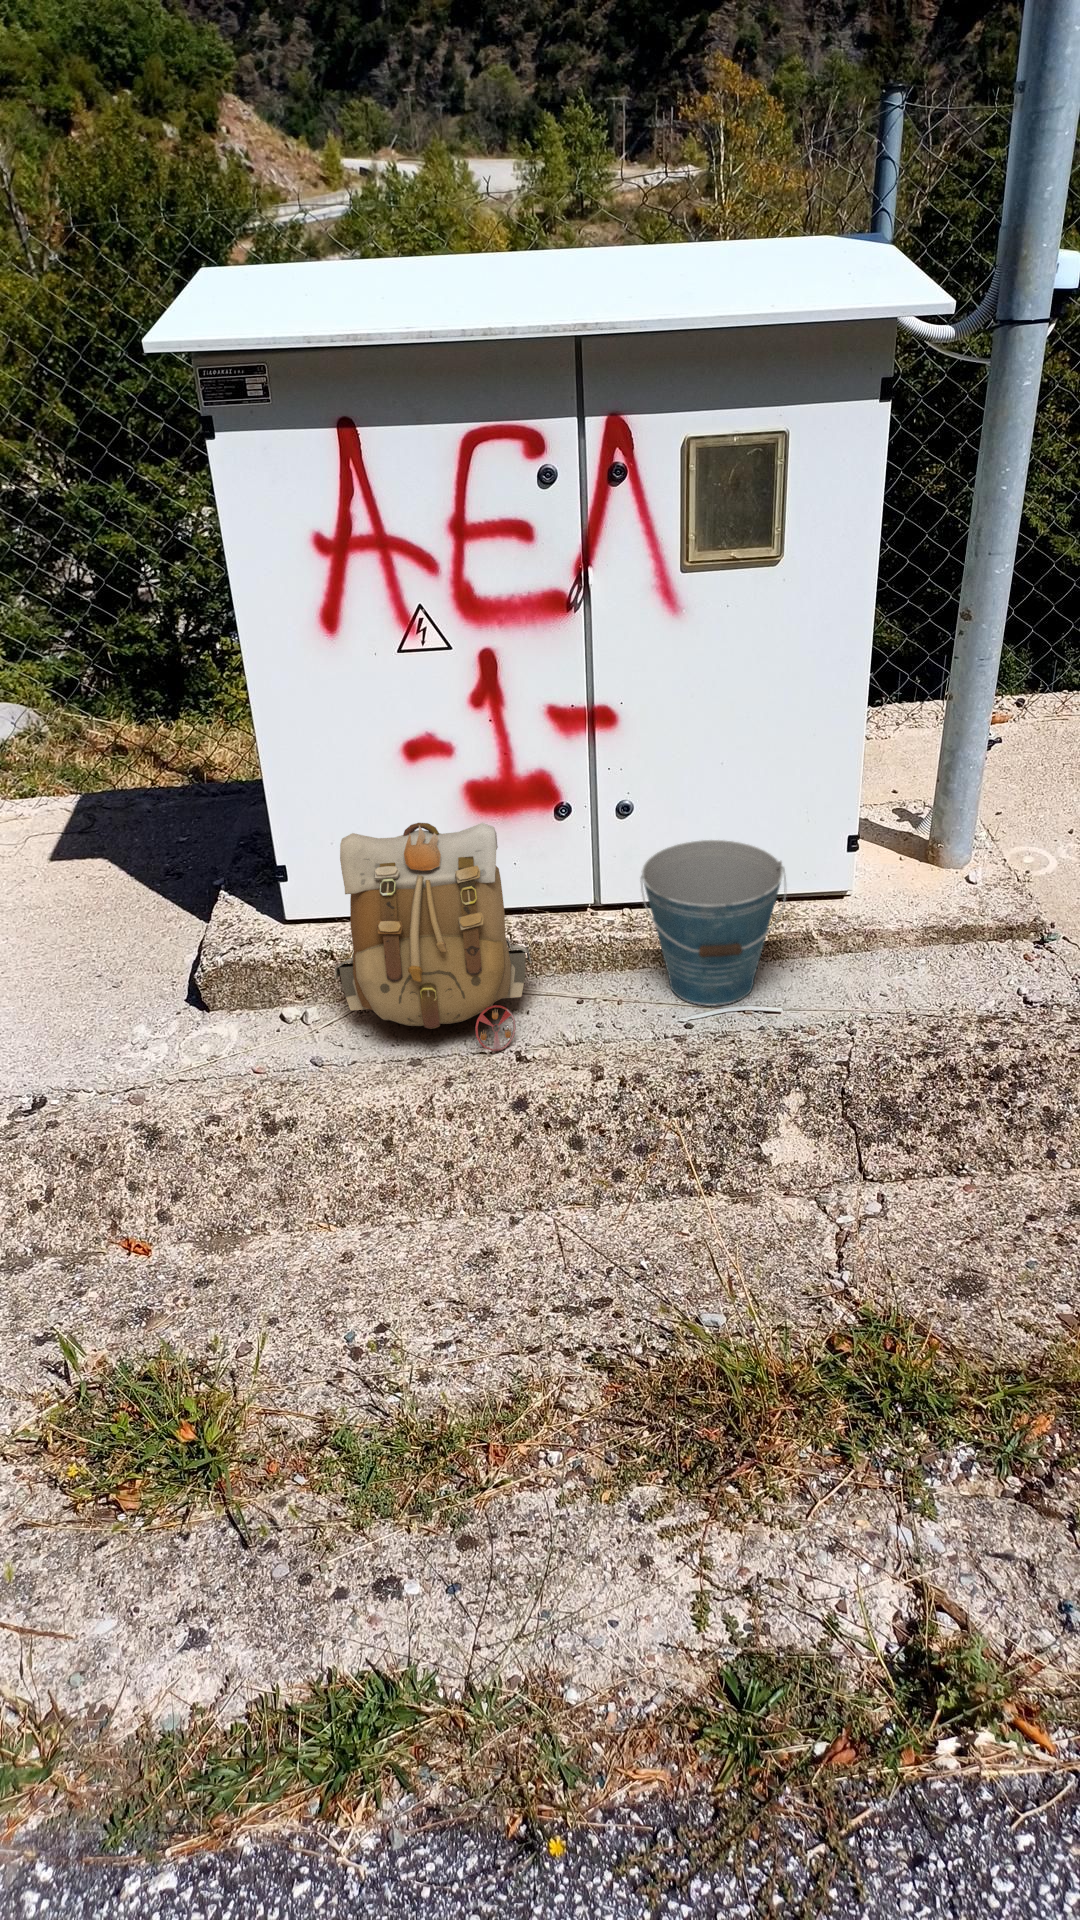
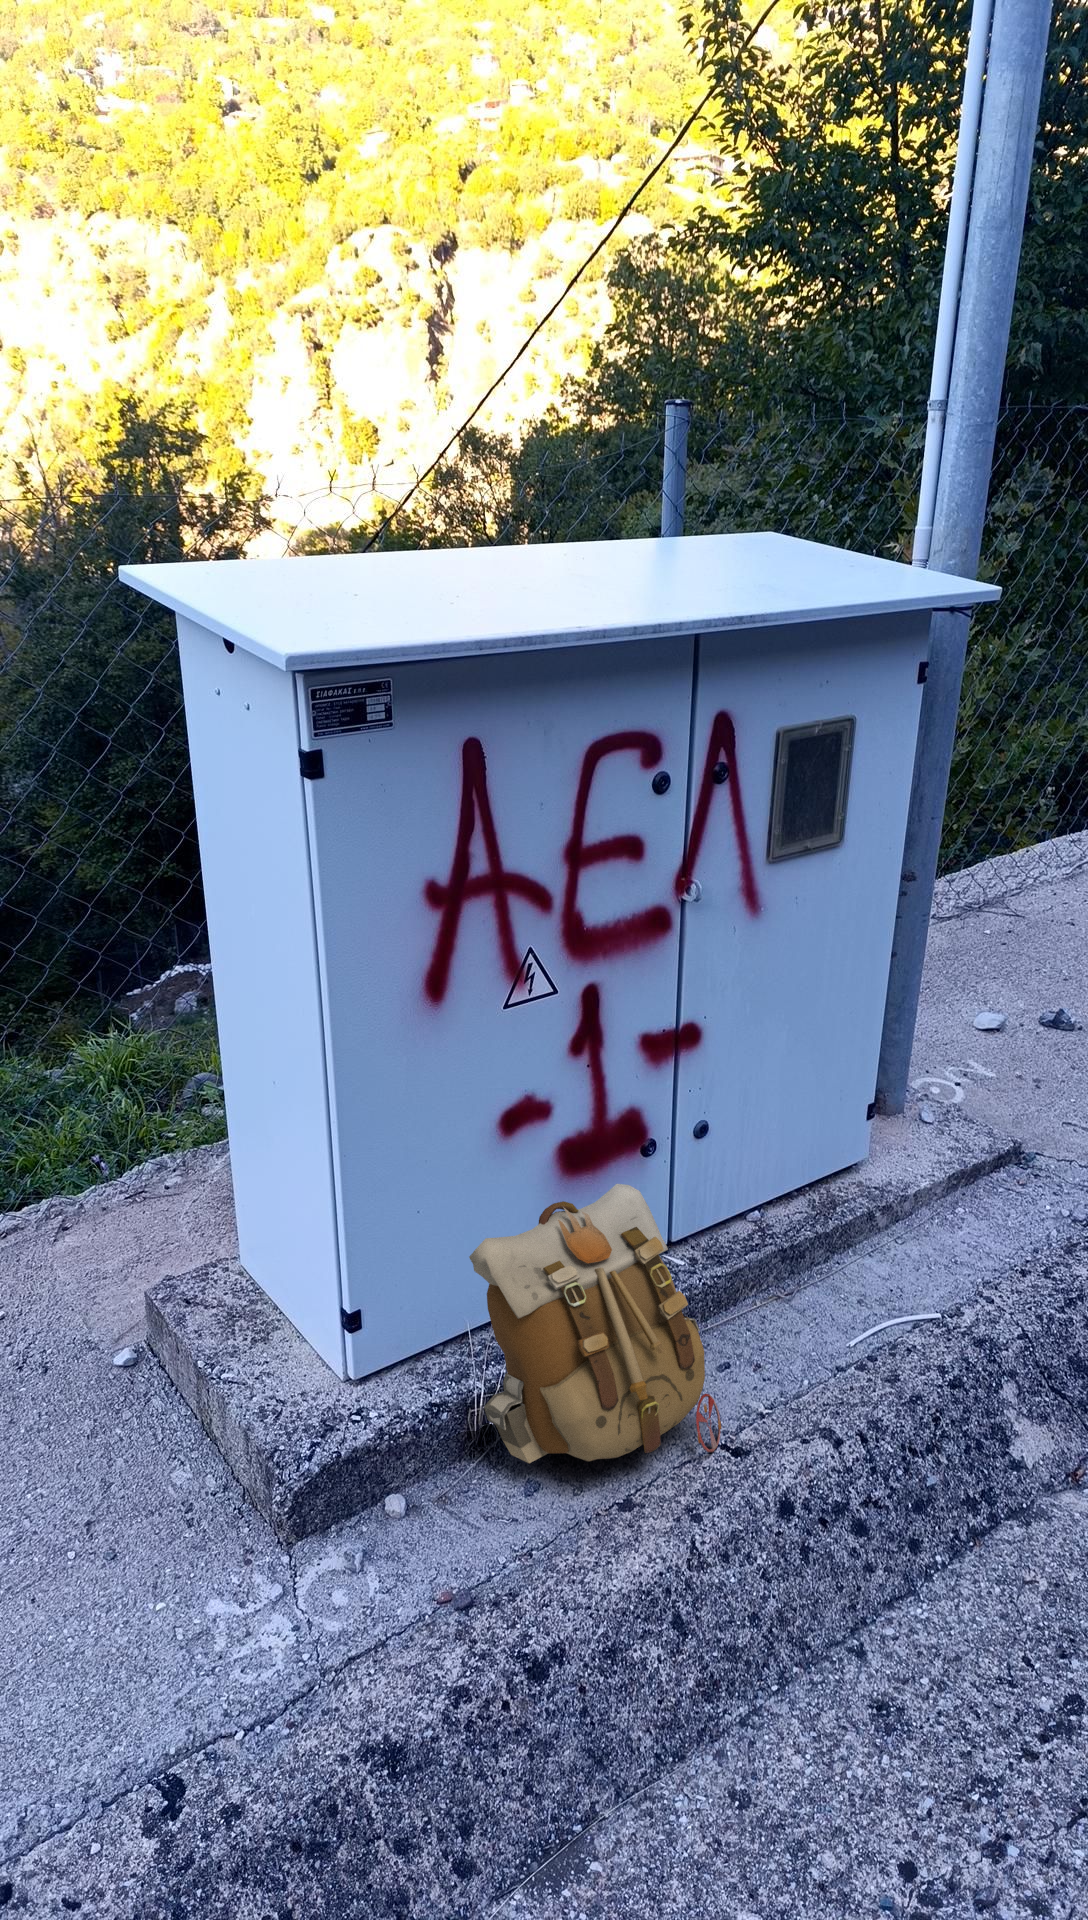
bucket: present [641,840,786,1006] -> none [763,1134,918,1319]

